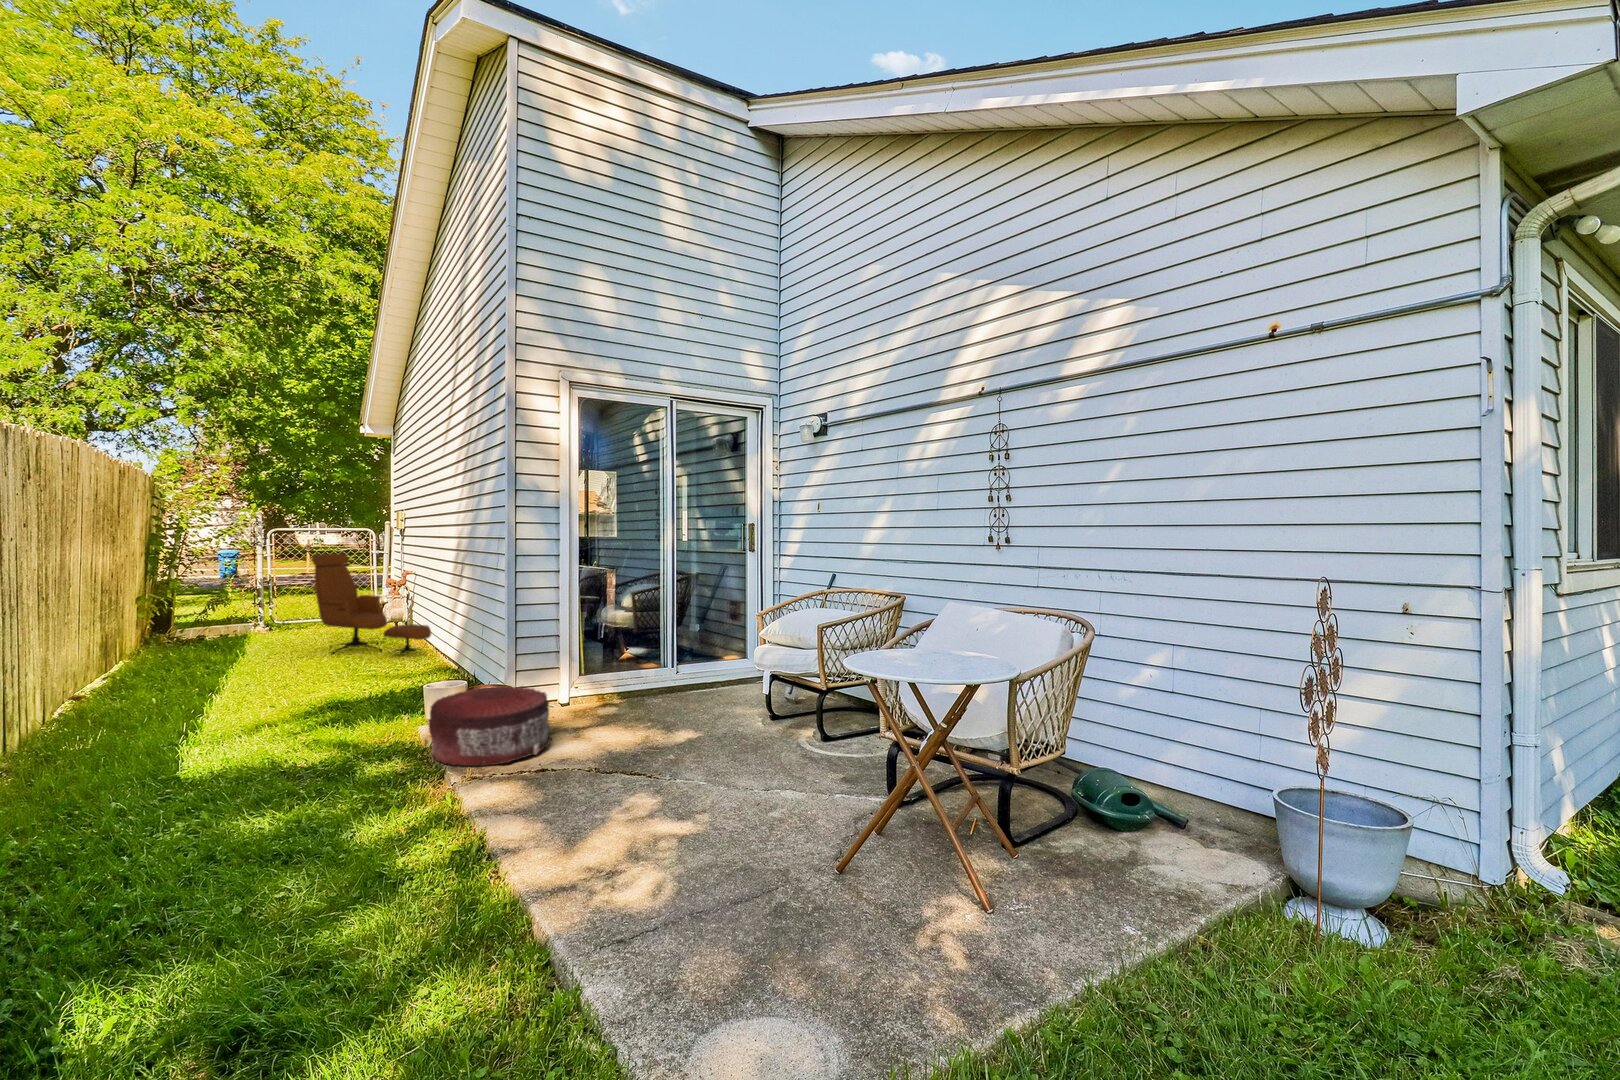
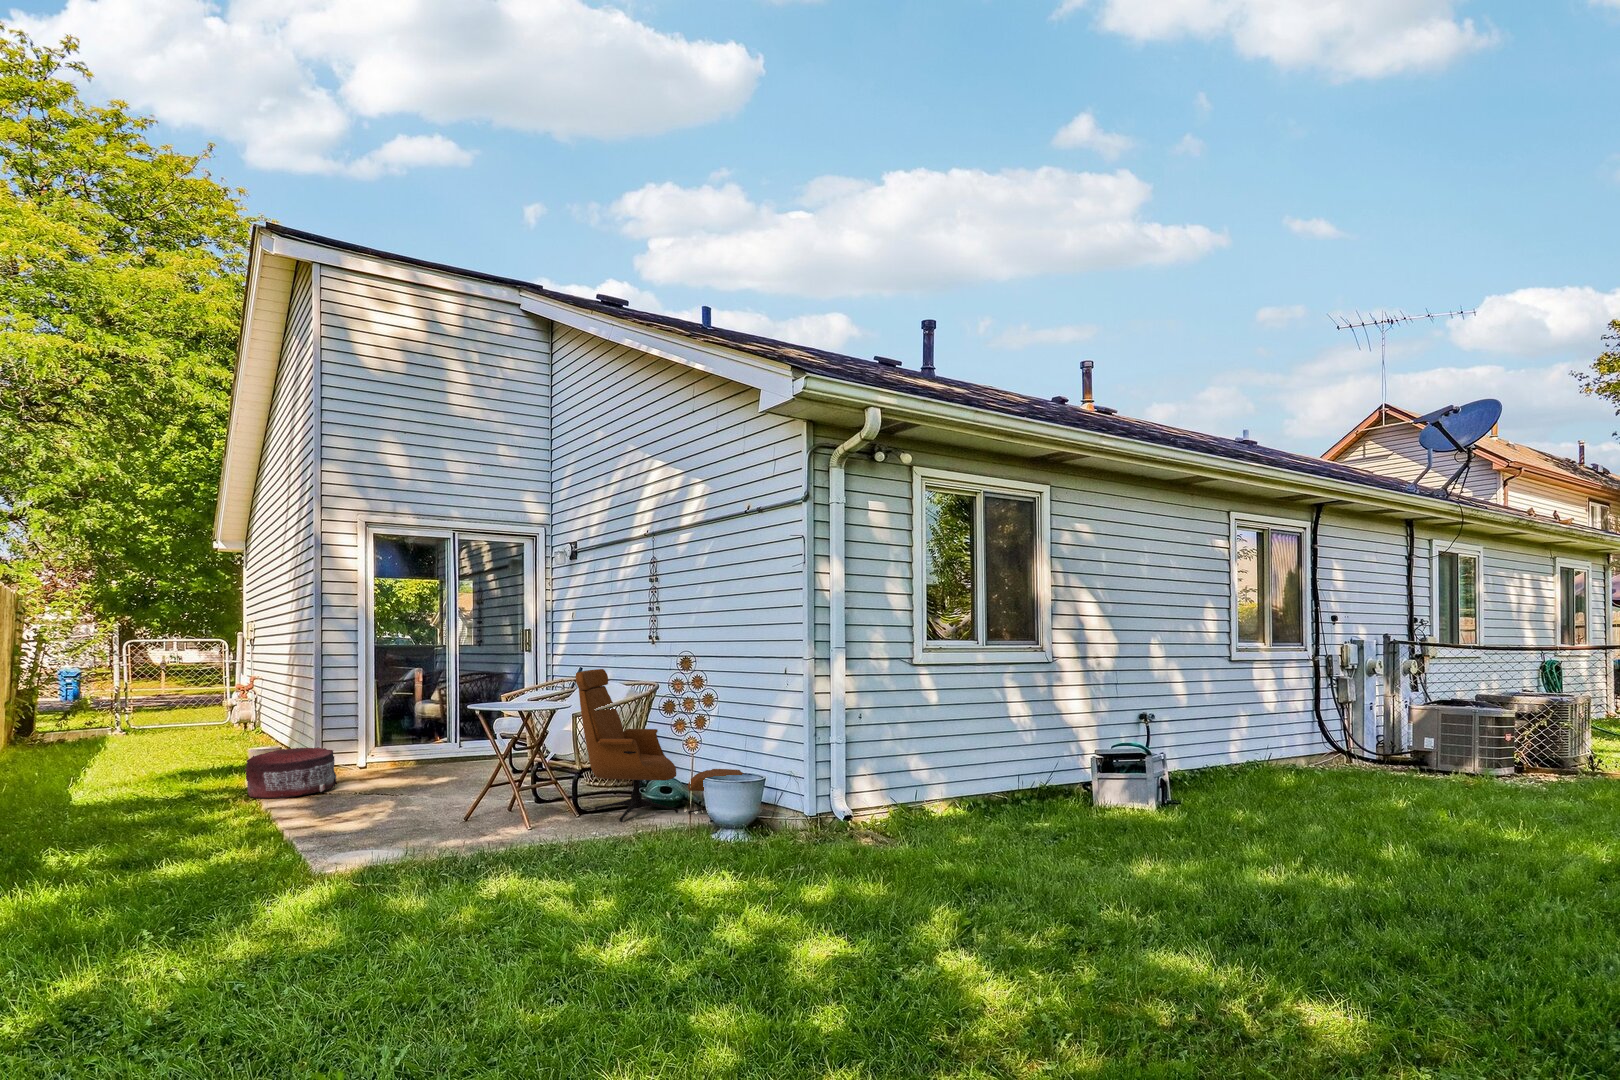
lounge chair: present [312,554,431,657] -> present [576,669,744,822]

